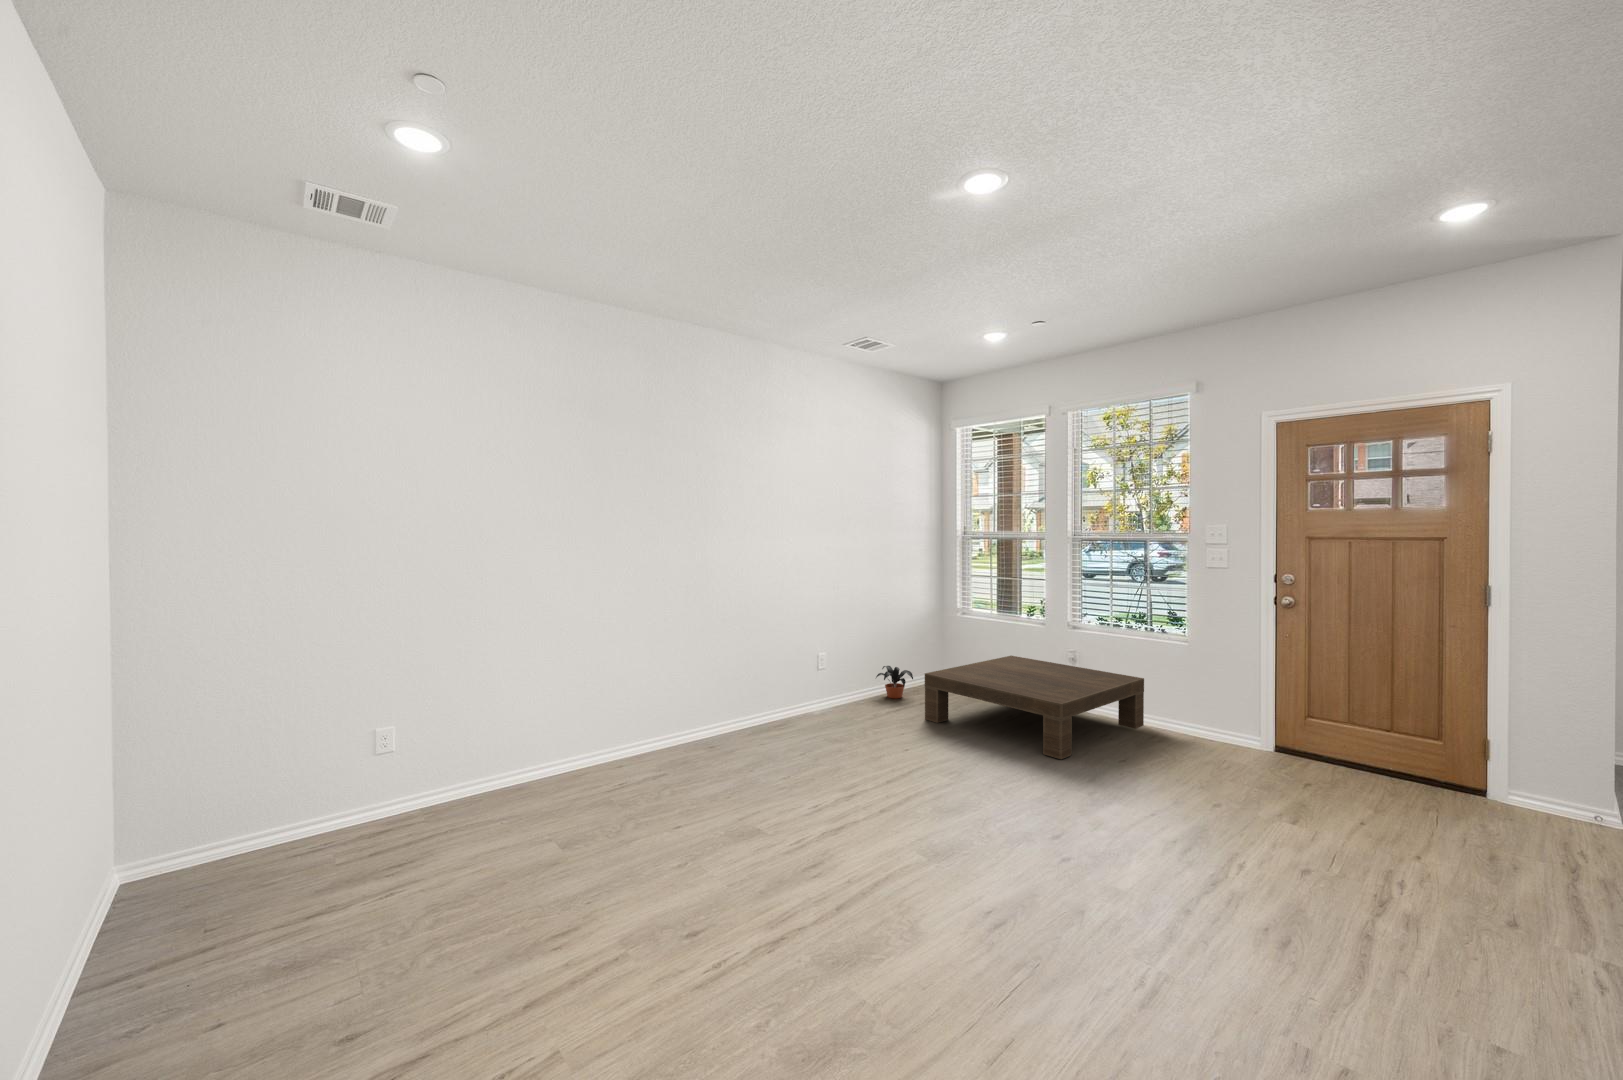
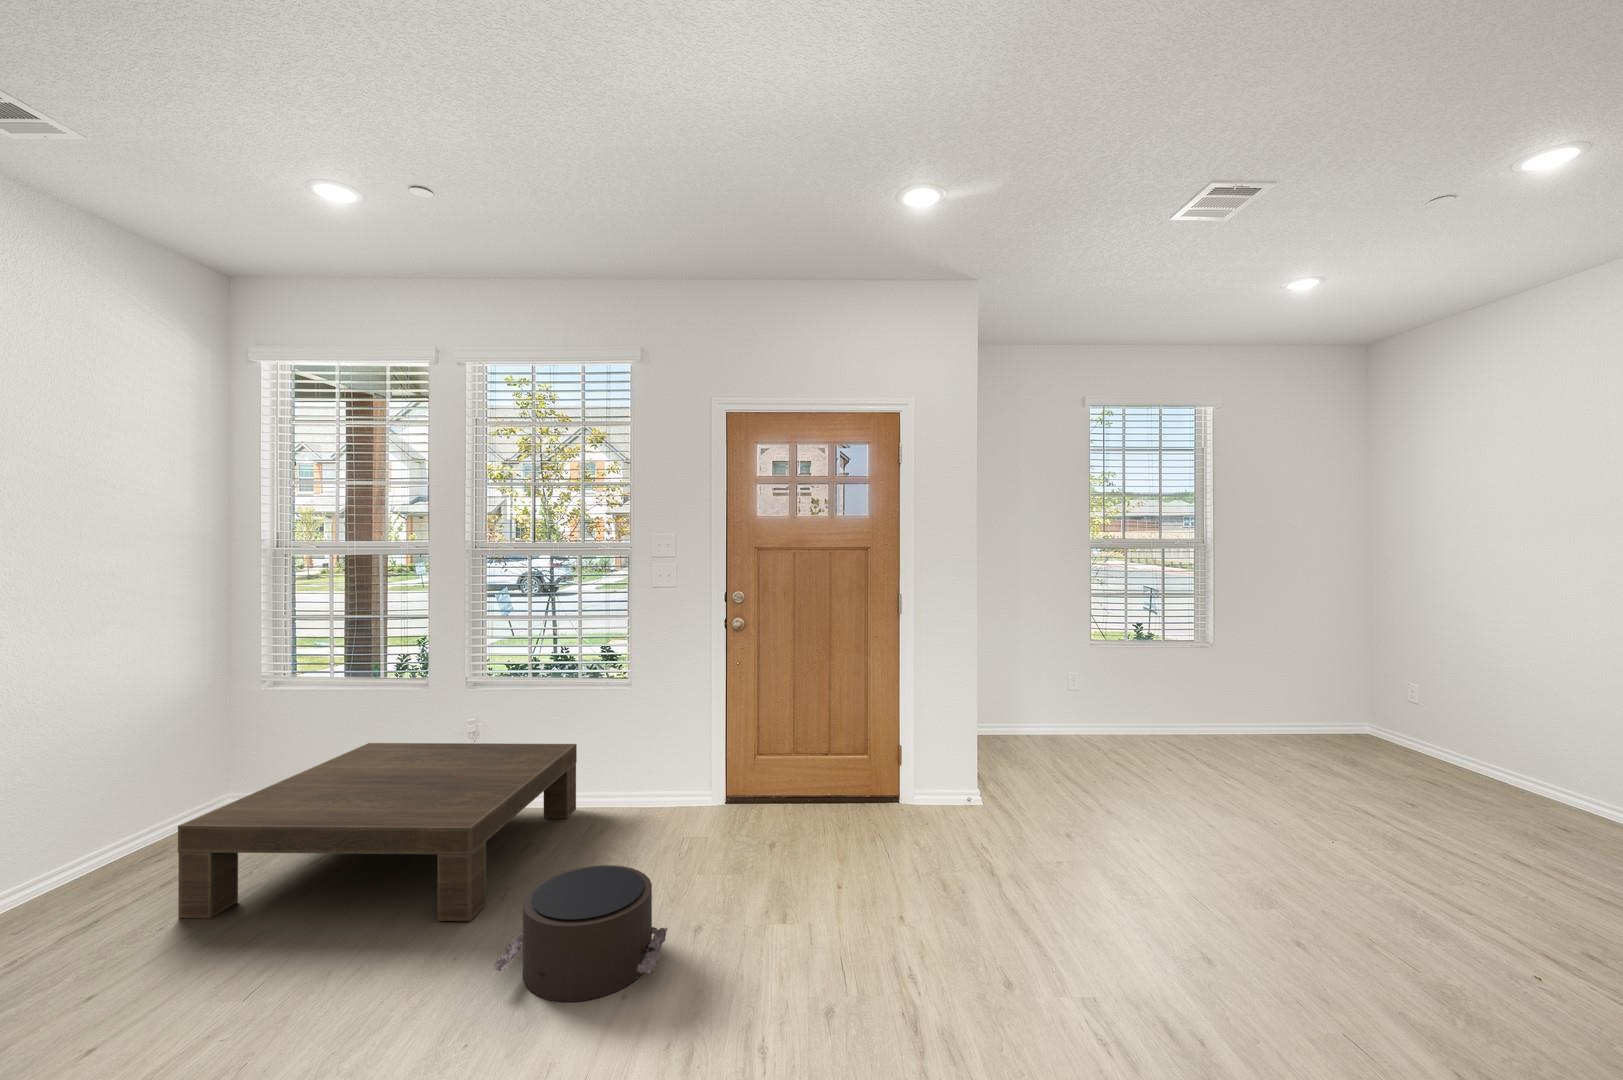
potted plant: present [876,666,913,698] -> none [45,816,153,886]
pouf: none [1068,742,1185,815] -> present [493,865,667,1002]

